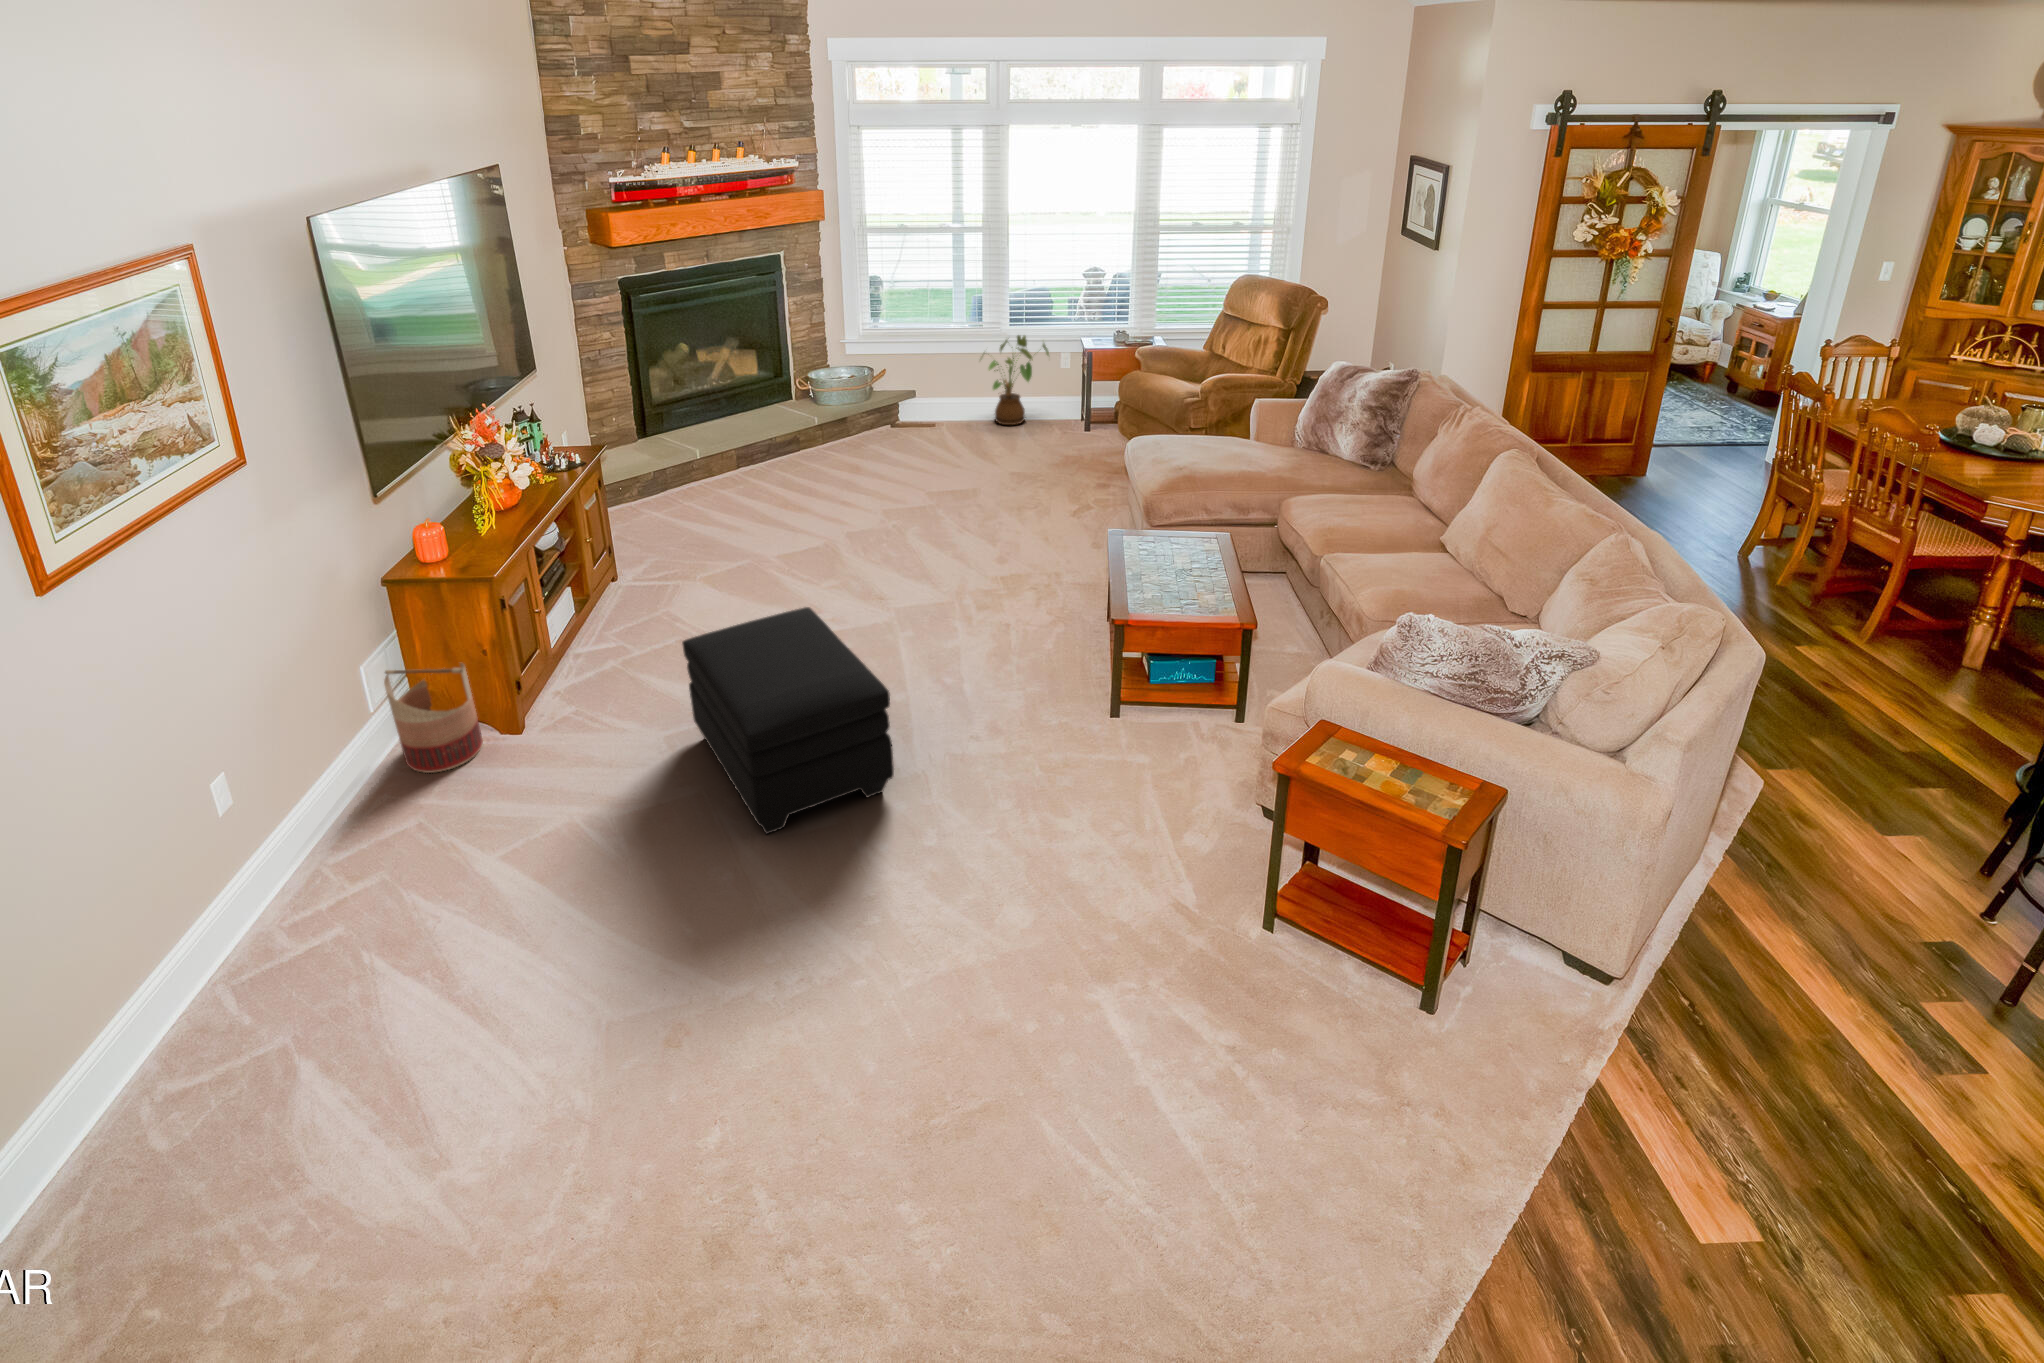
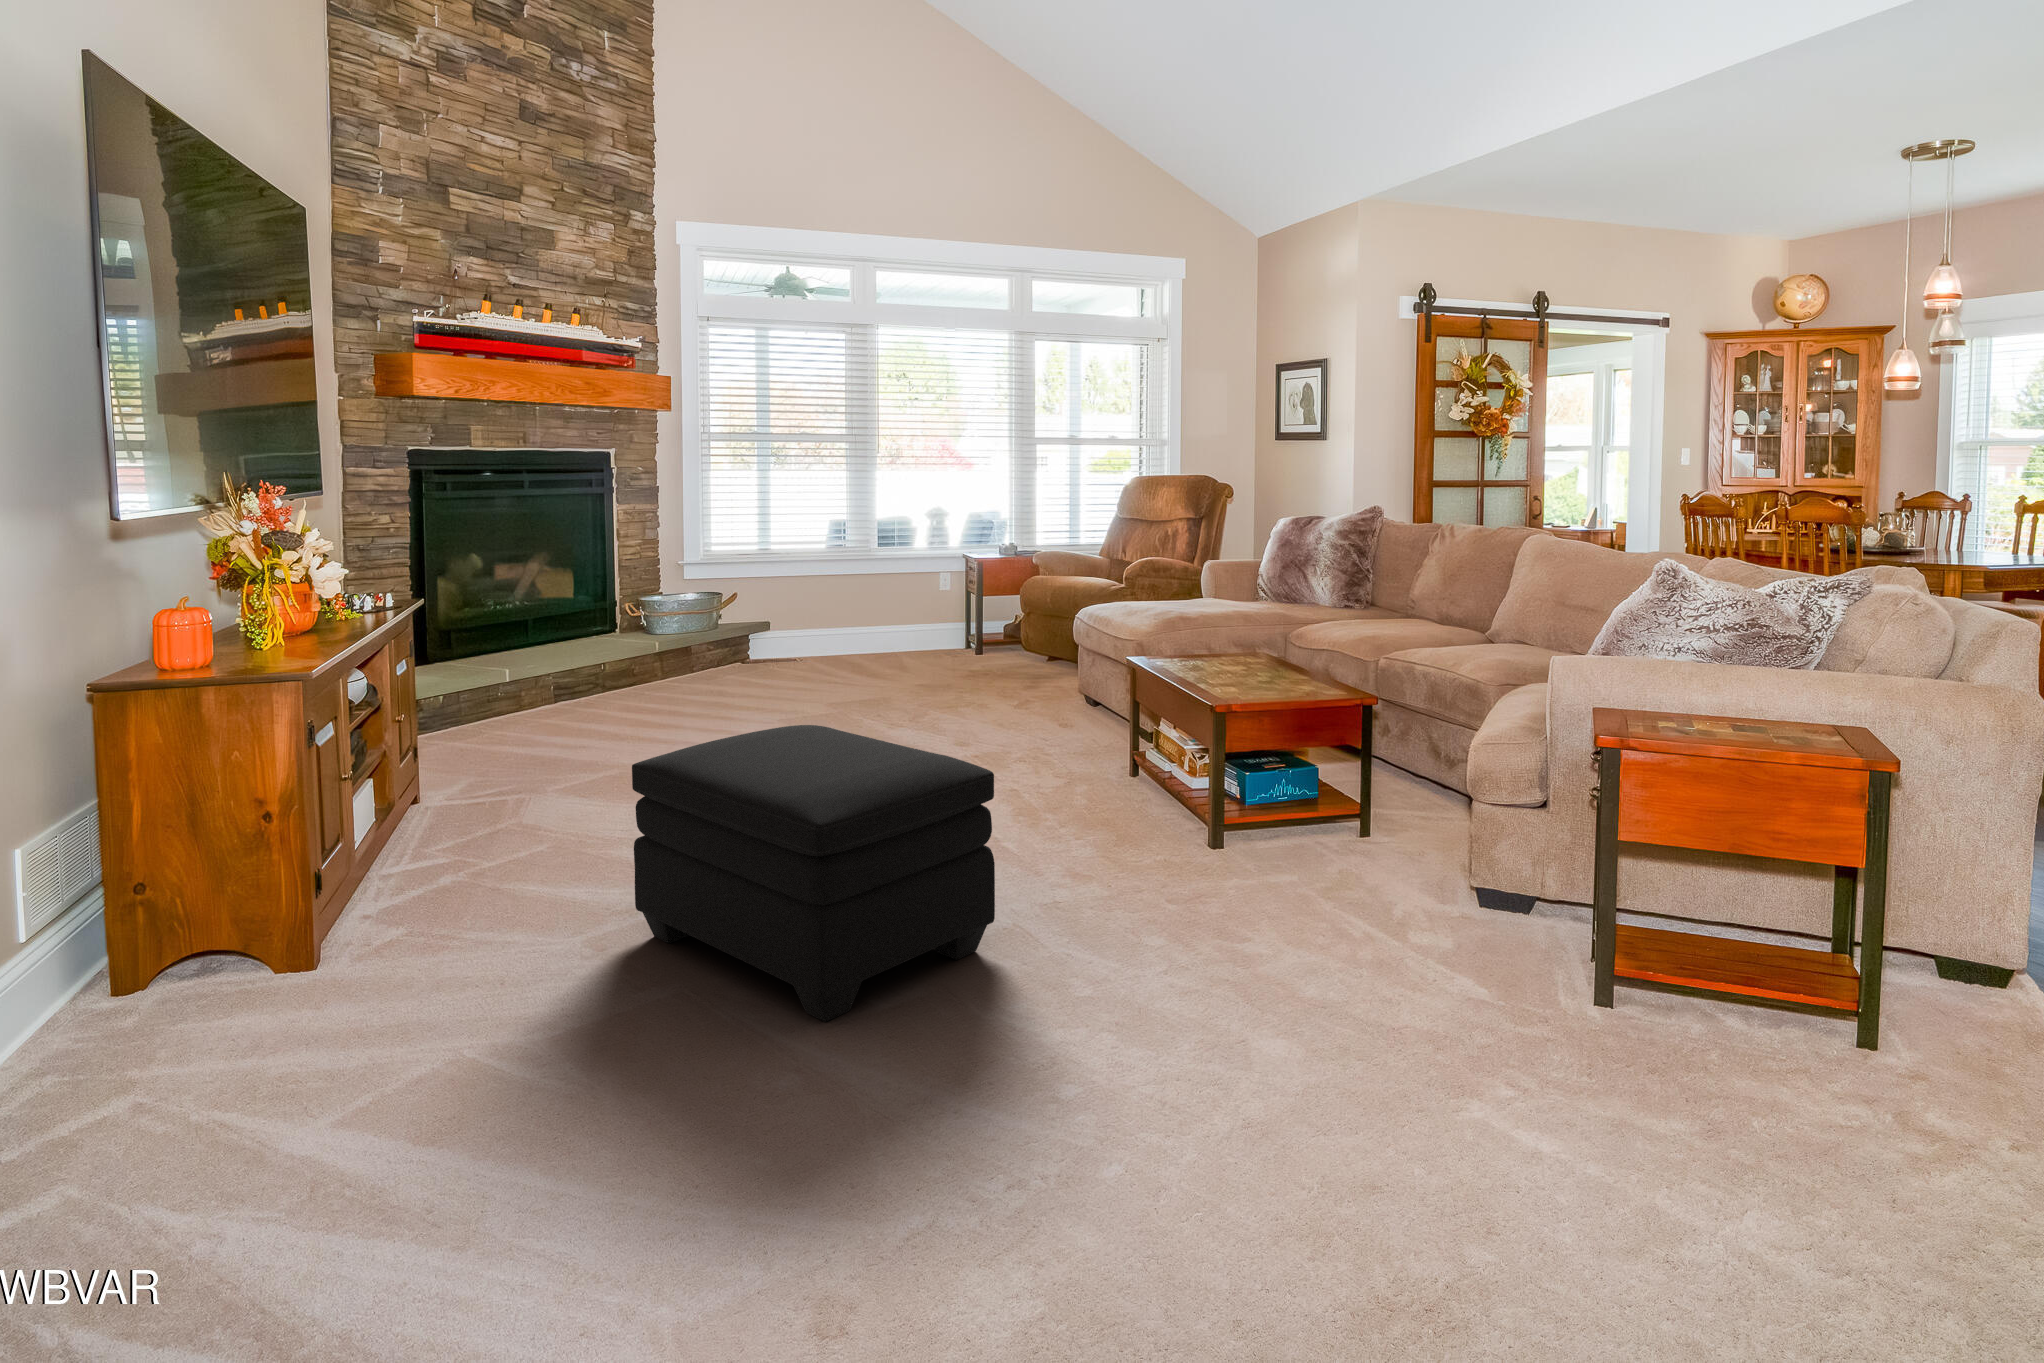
house plant: present [989,335,1049,425] -> none [855,552,937,654]
basket: present [384,663,483,773] -> none [51,836,230,1050]

